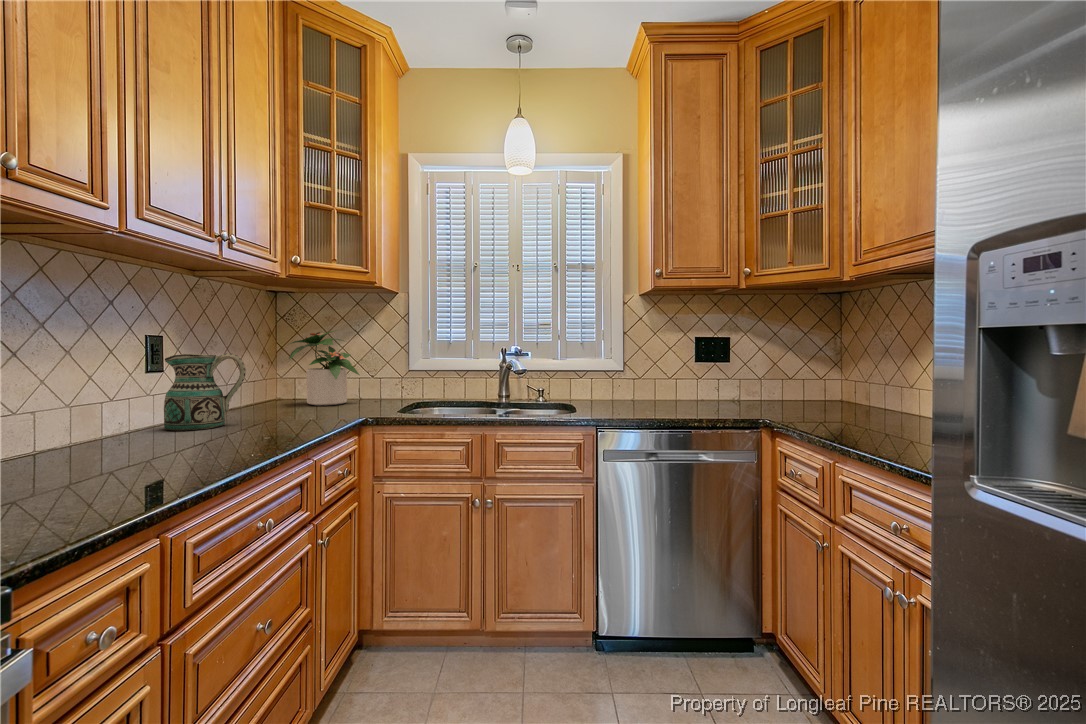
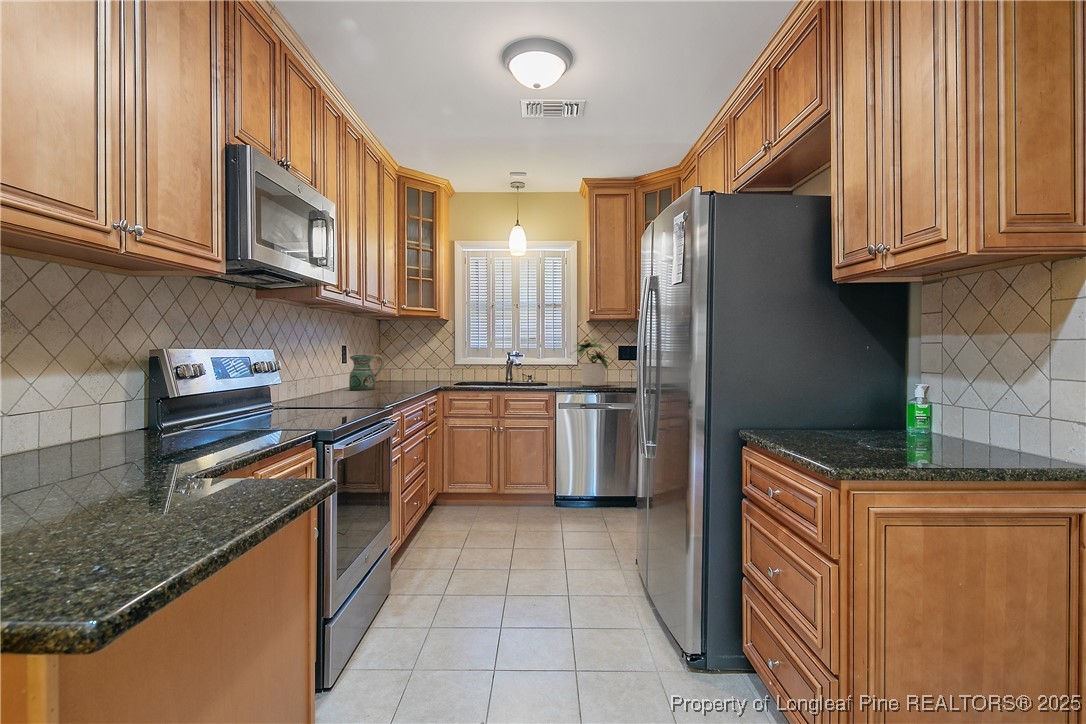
potted plant: present [289,331,359,406] -> present [574,339,609,386]

